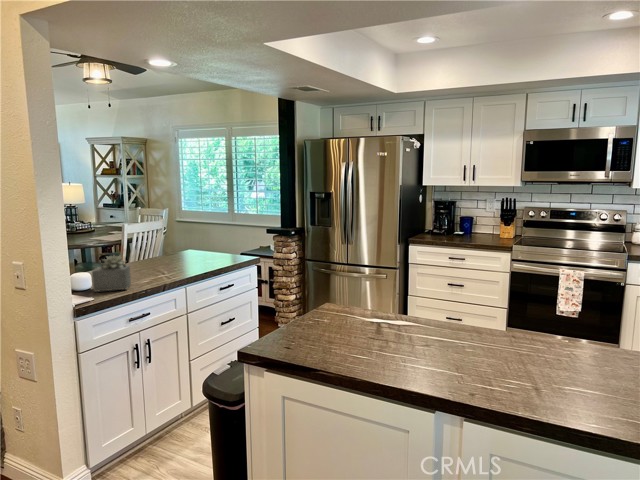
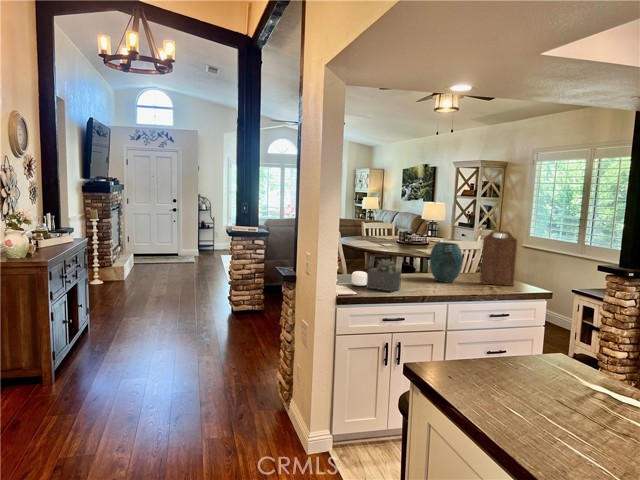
cutting board: none [191,209,223,262] -> present [480,230,517,286]
vase: none [140,227,176,269] -> present [430,242,463,282]

